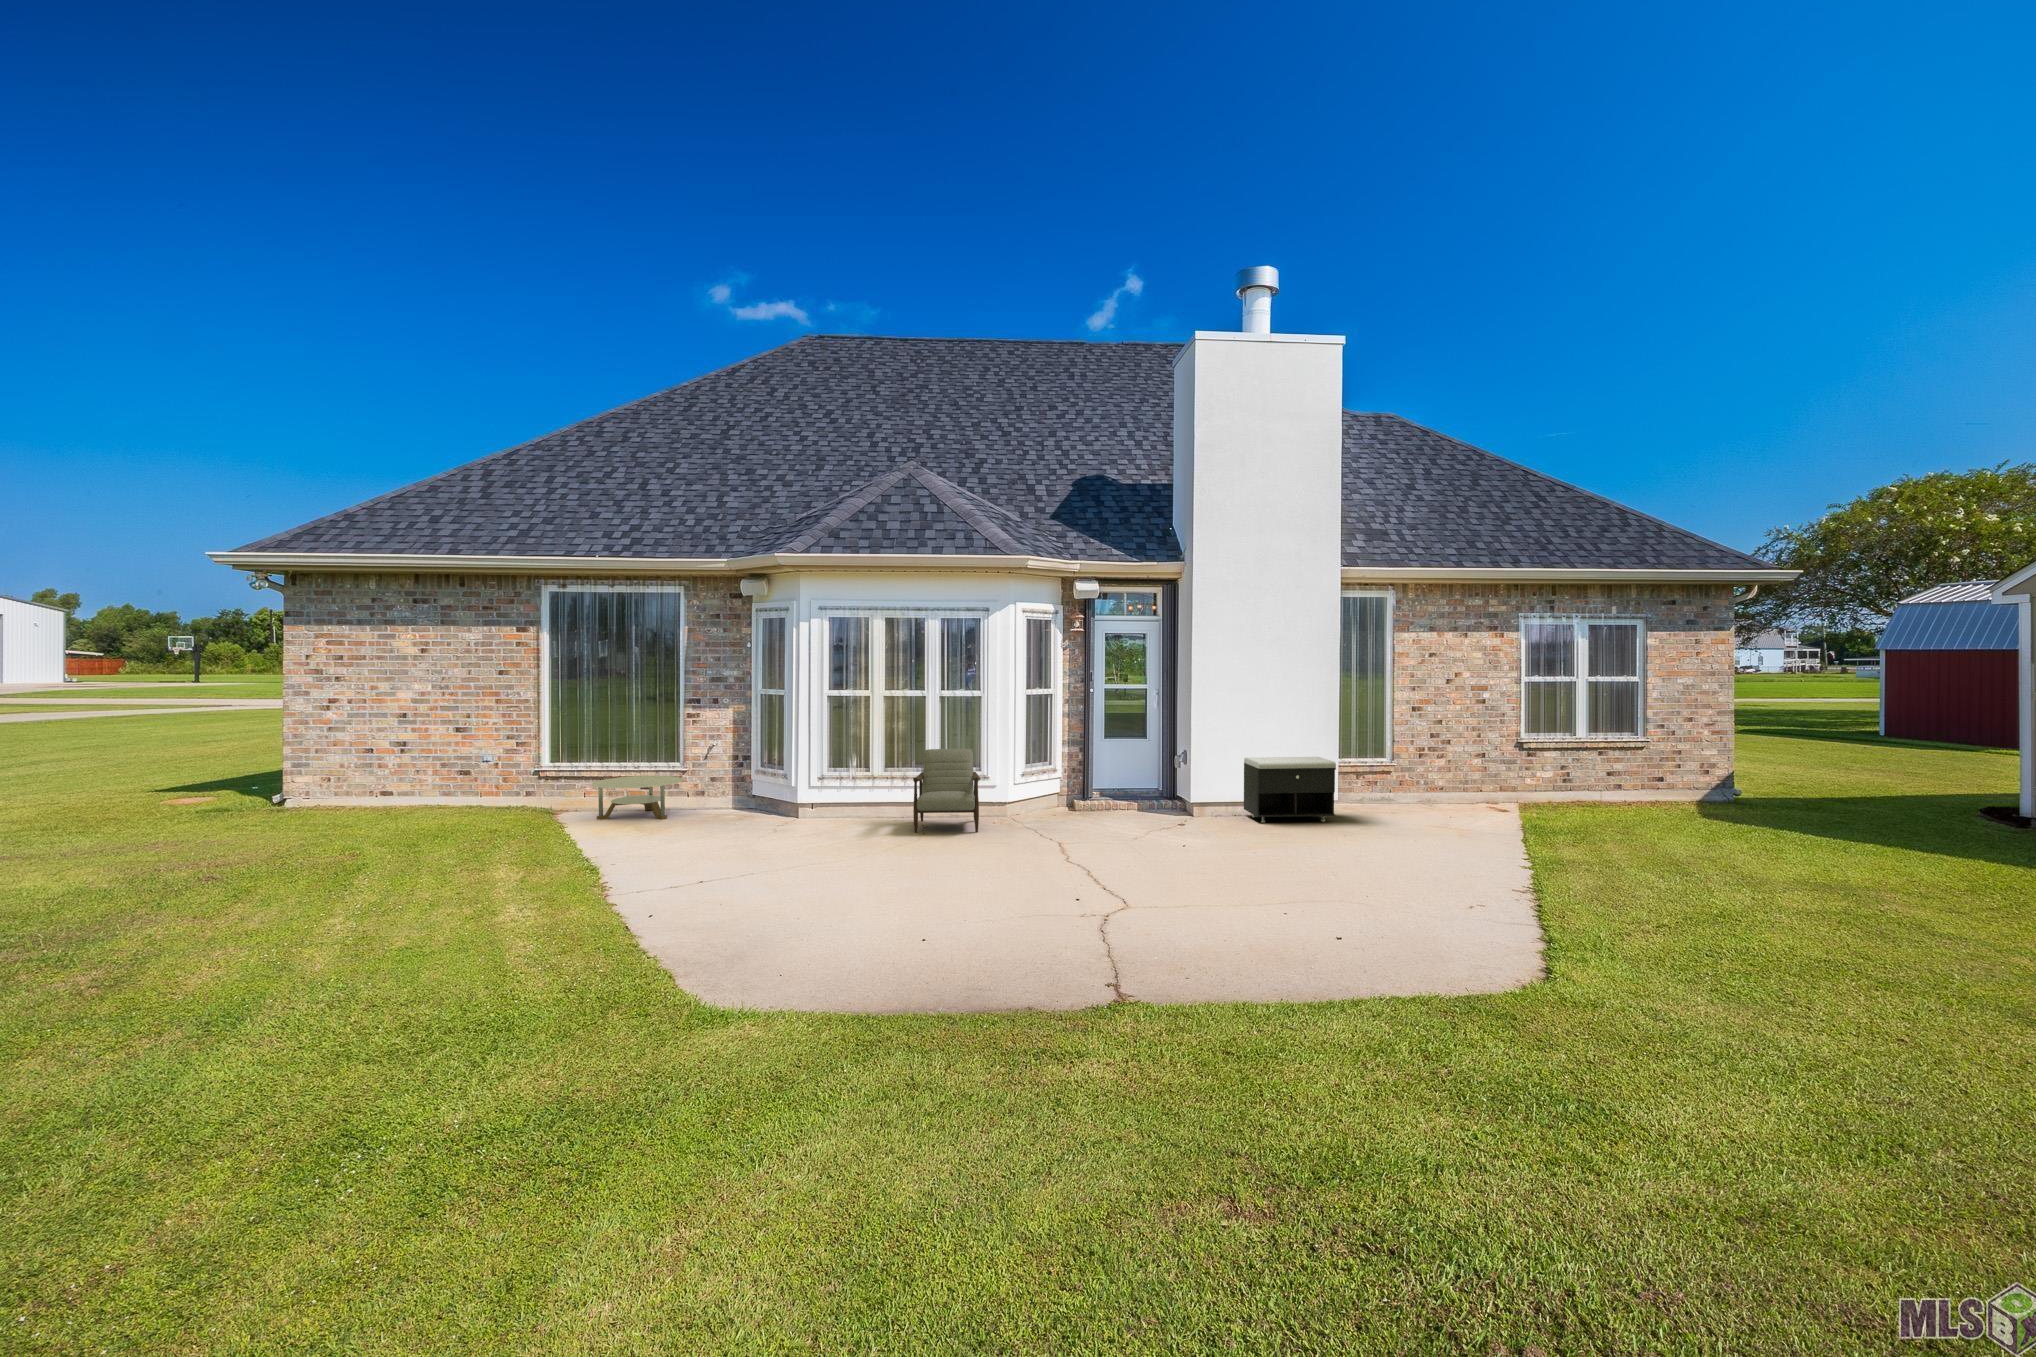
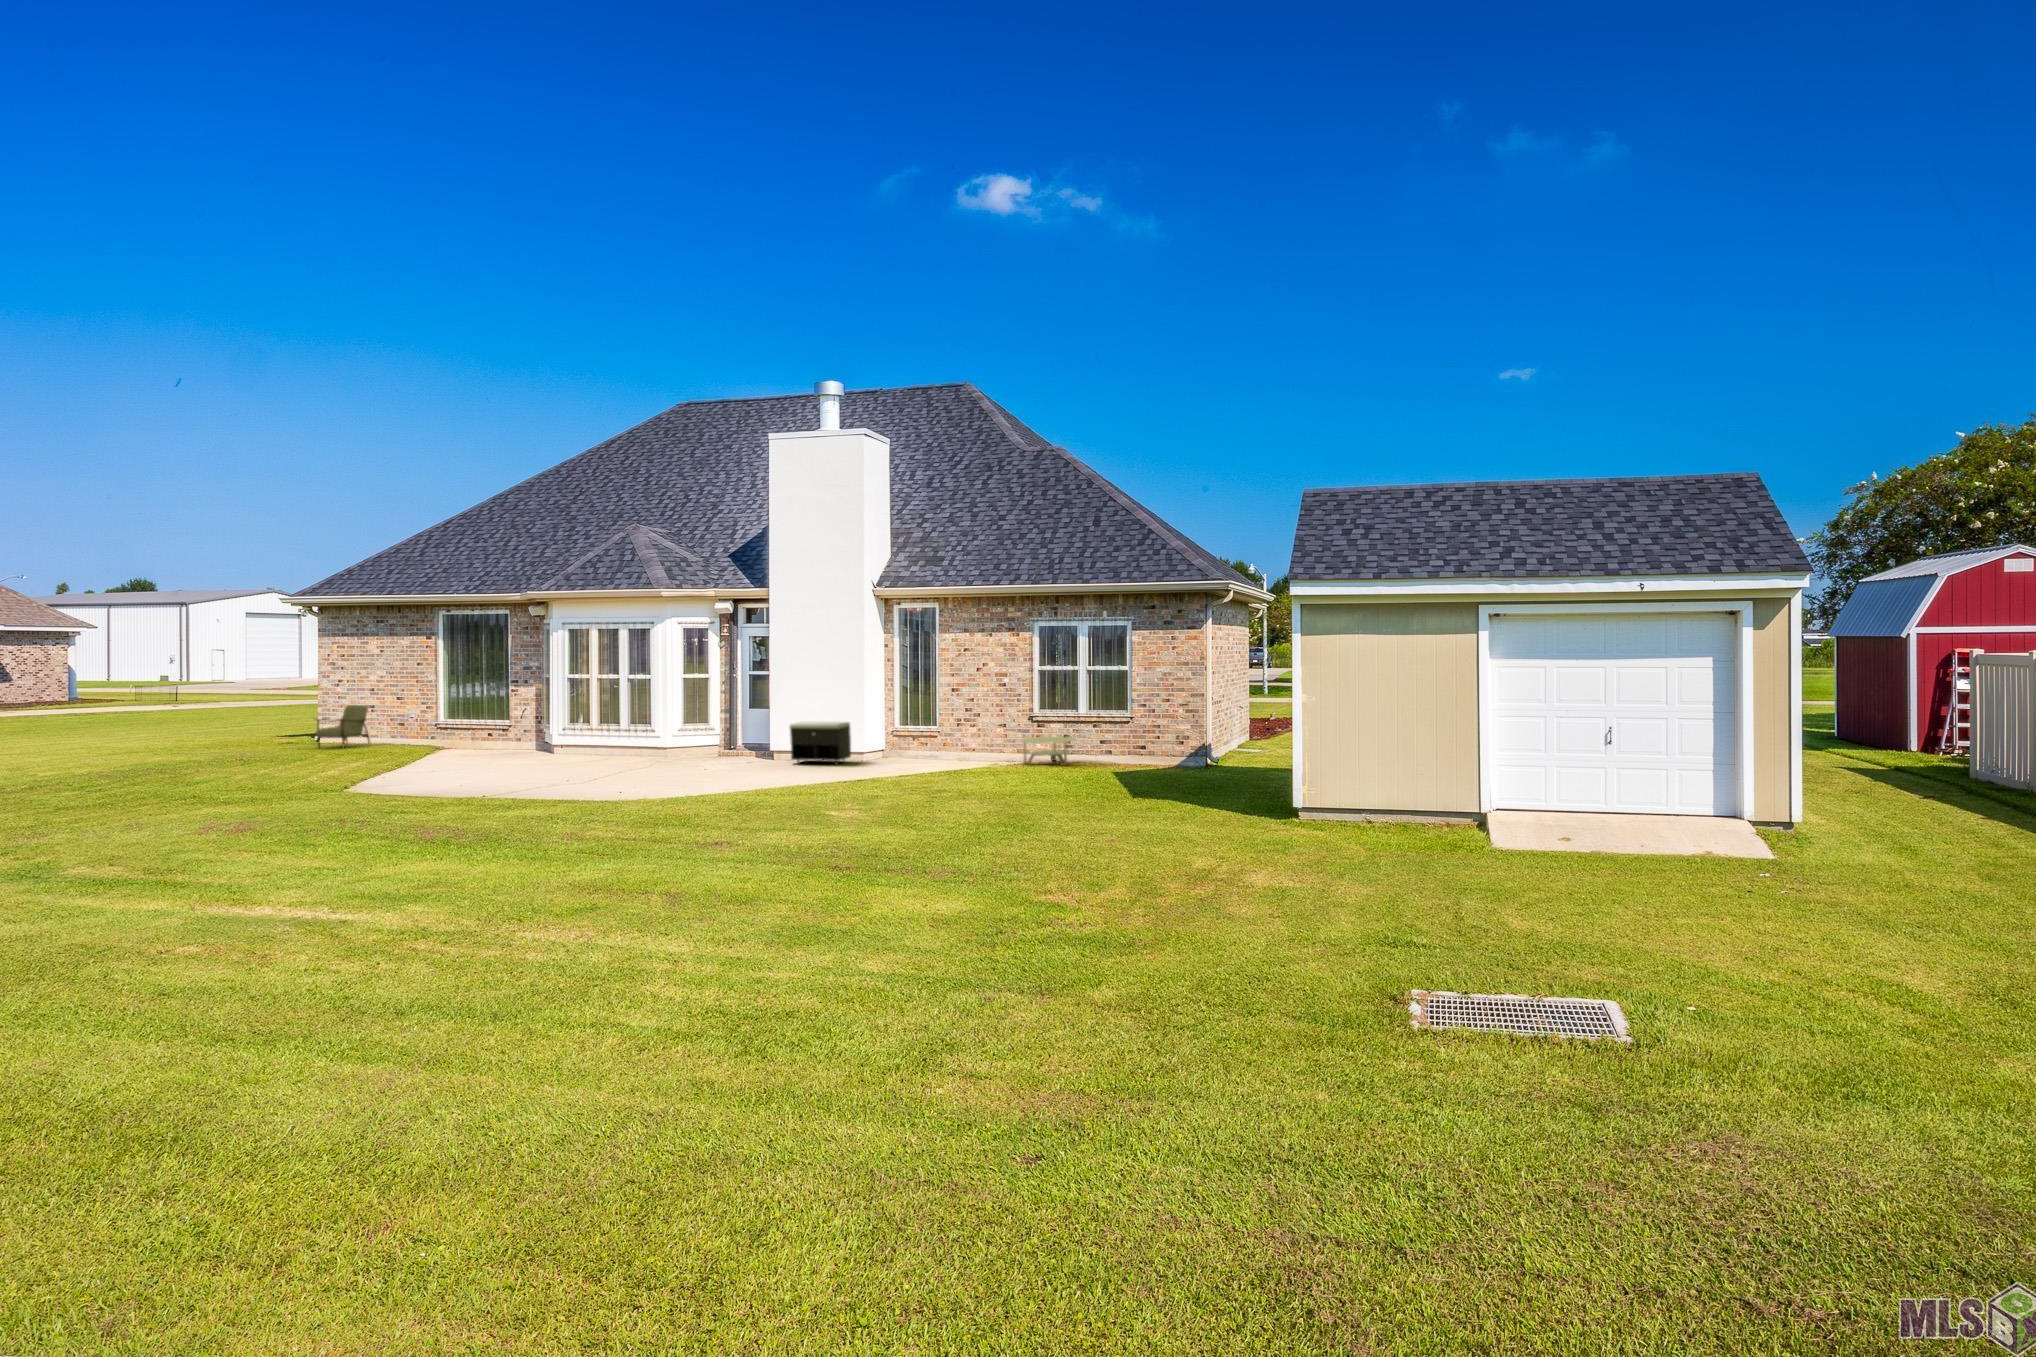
chair: present [913,749,981,833] -> present [316,705,370,747]
round table: present [592,776,683,820] -> present [1020,737,1077,766]

